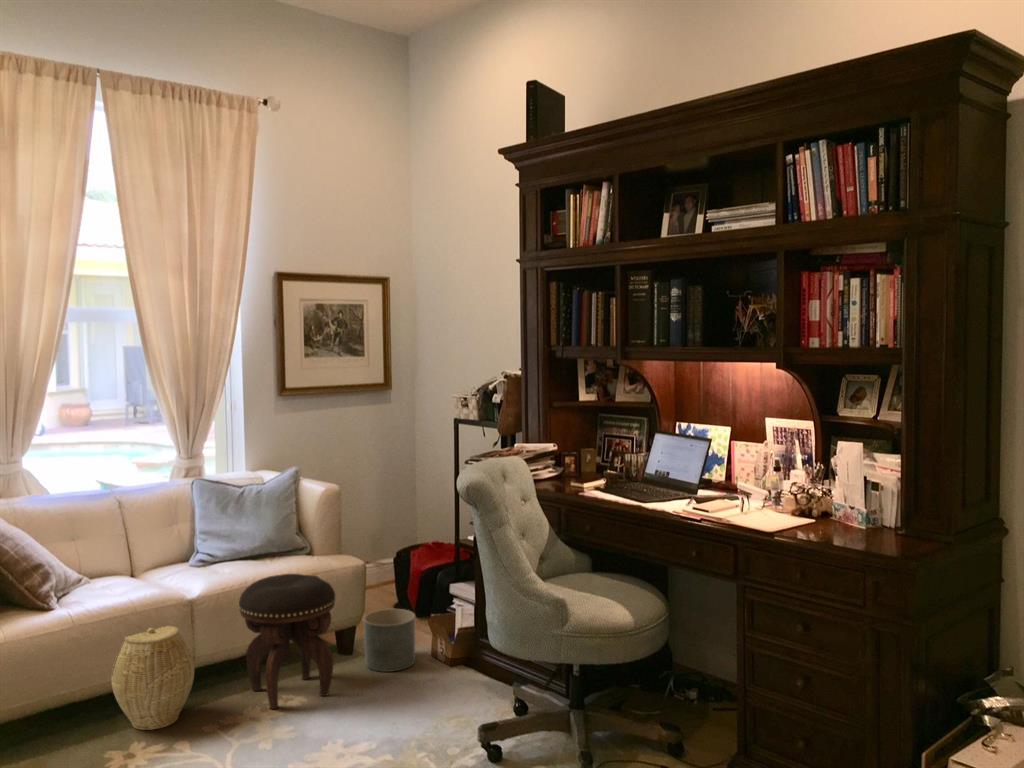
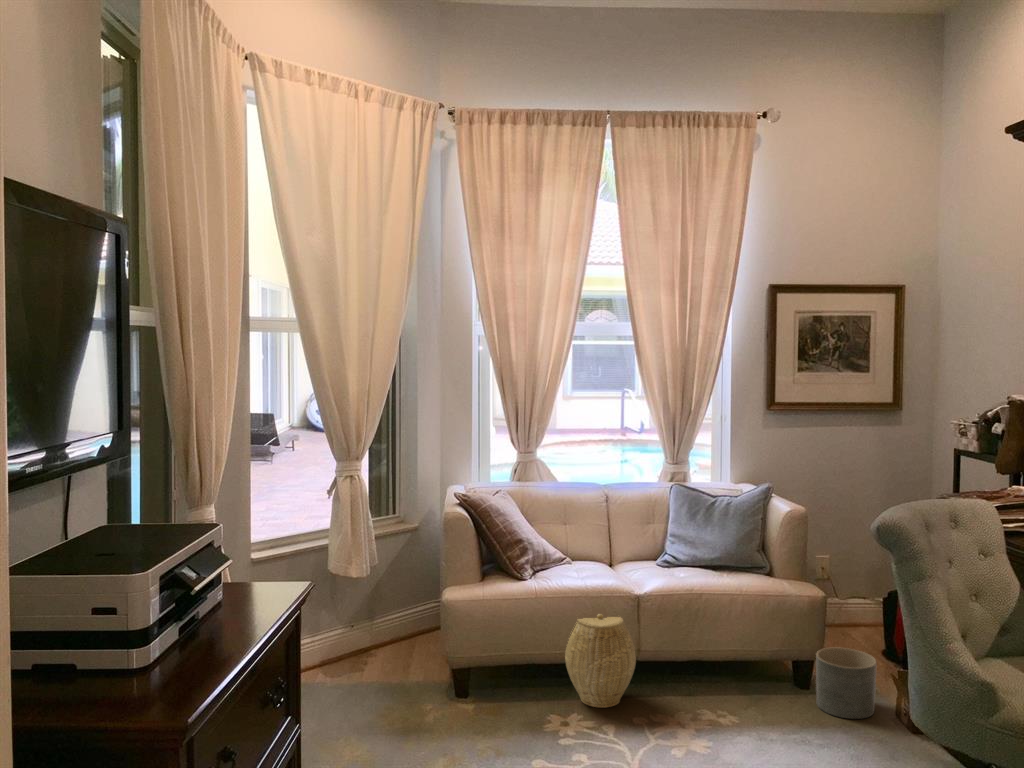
footstool: present [239,574,335,709] -> none [681,588,778,723]

